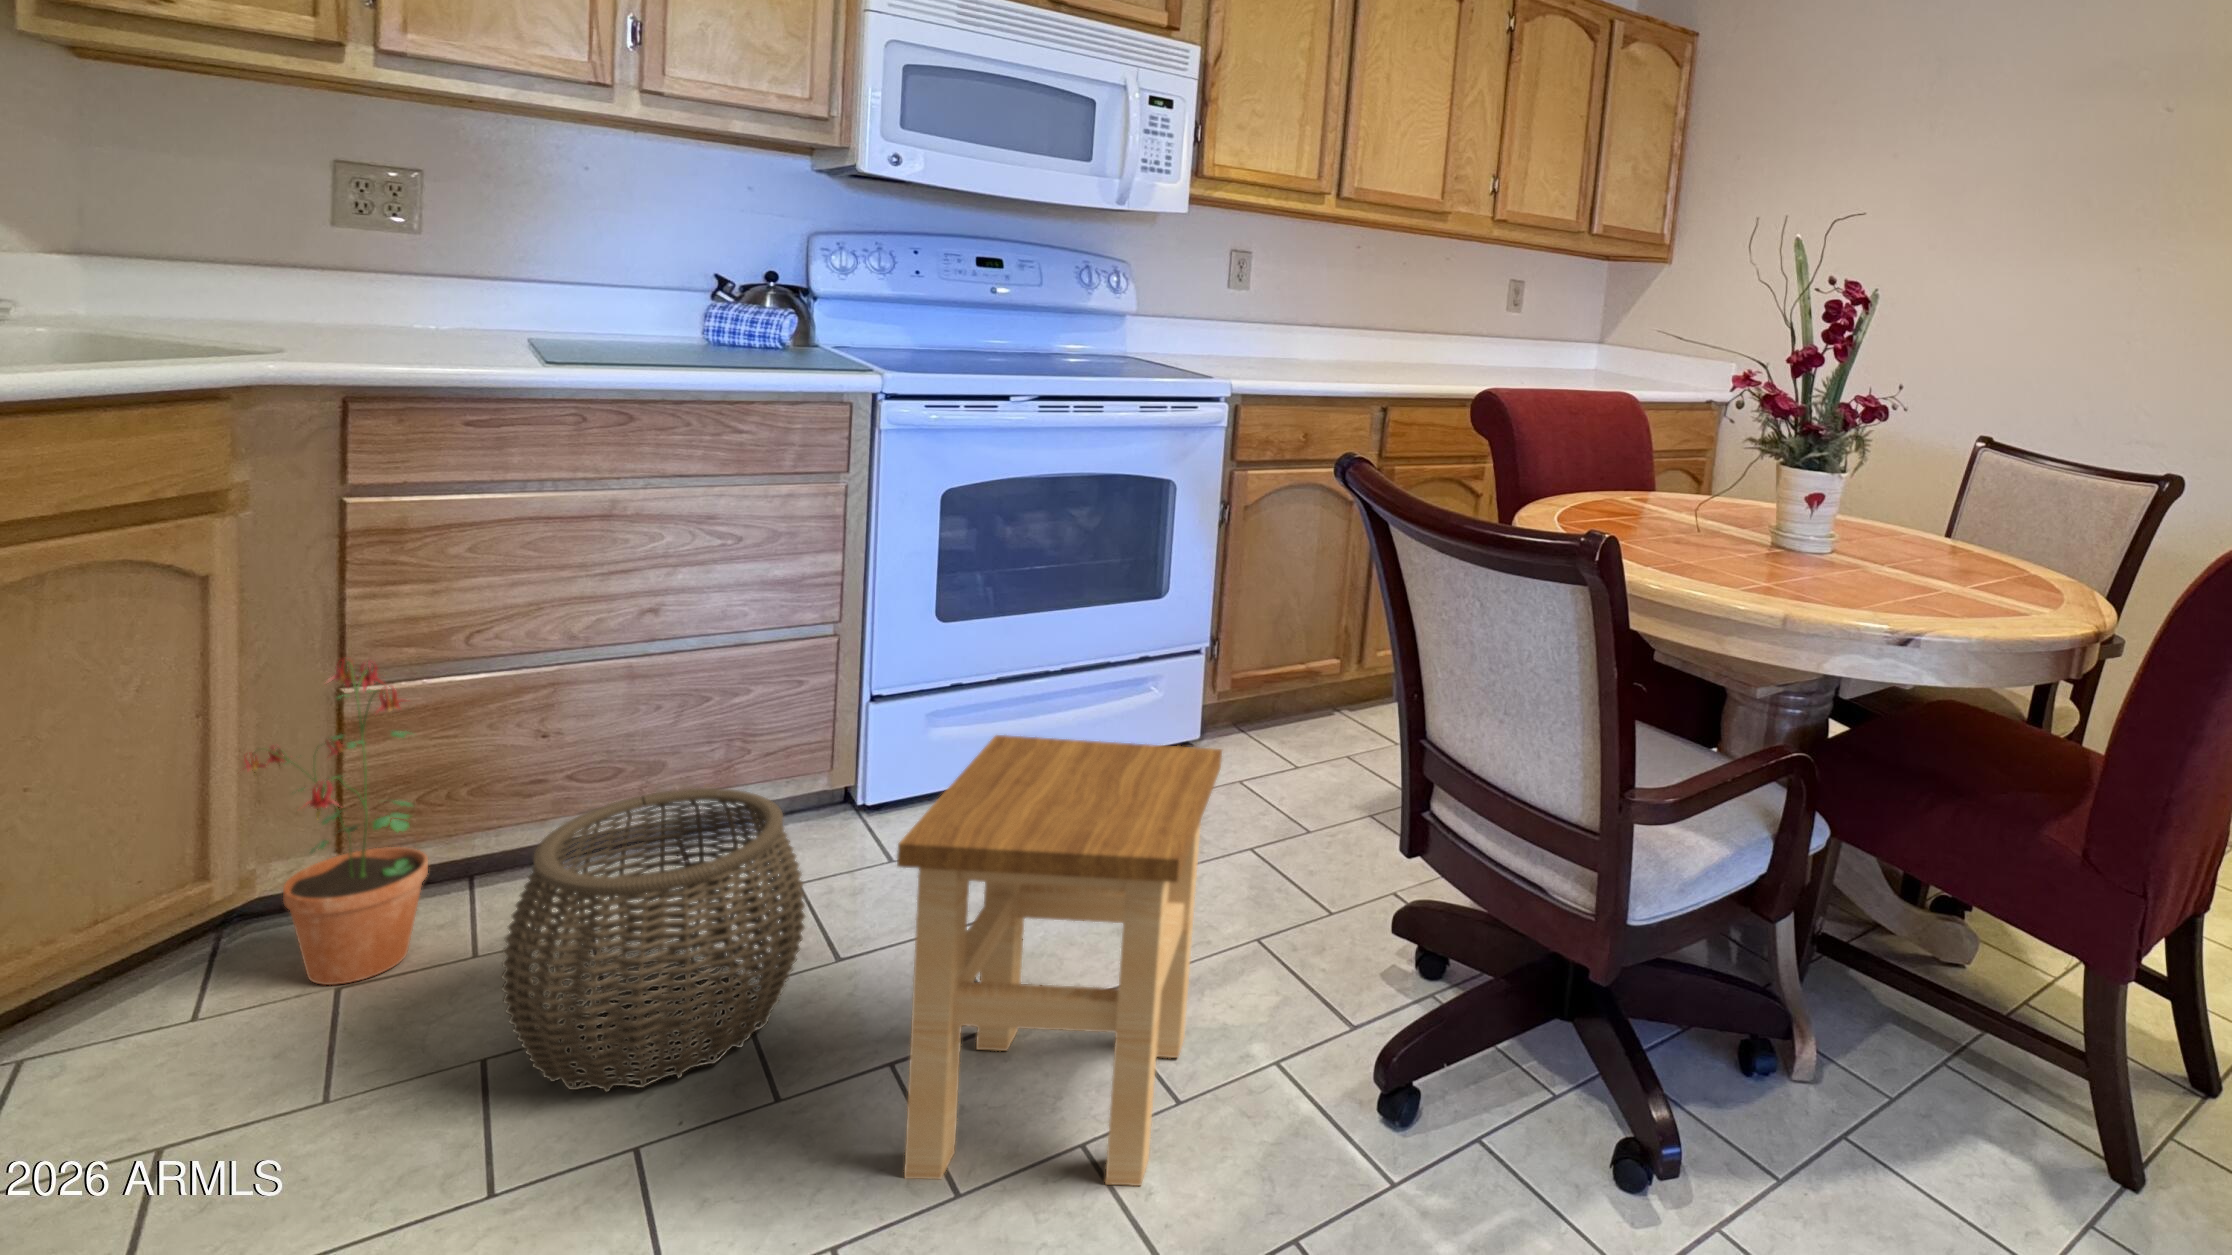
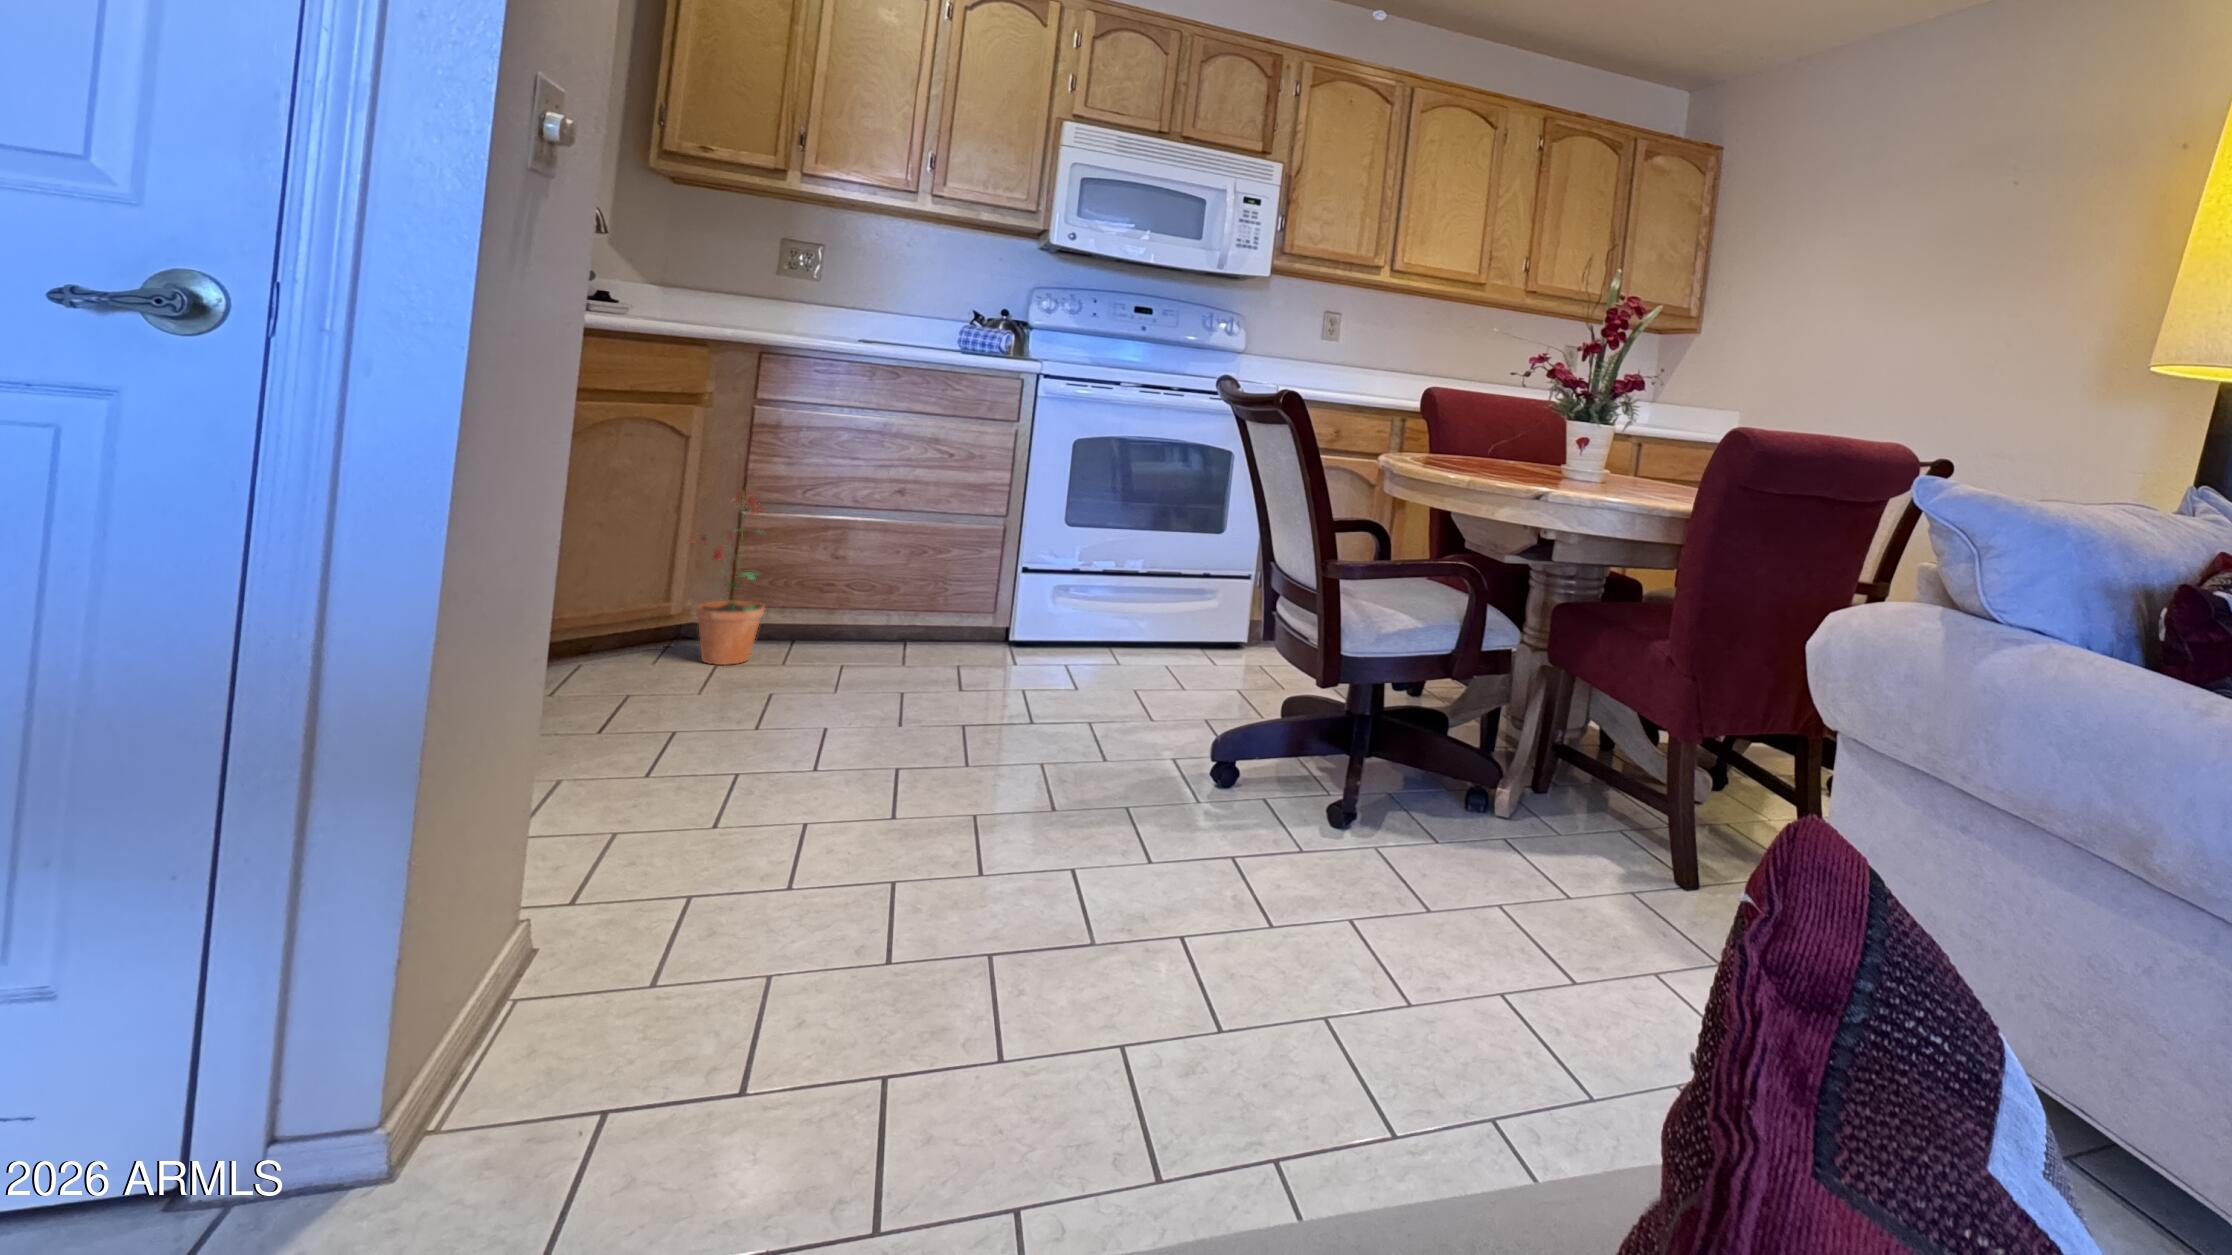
stool: present [897,735,1222,1186] -> none [940,543,1159,783]
woven basket: present [502,788,805,1092] -> none [777,571,938,715]

